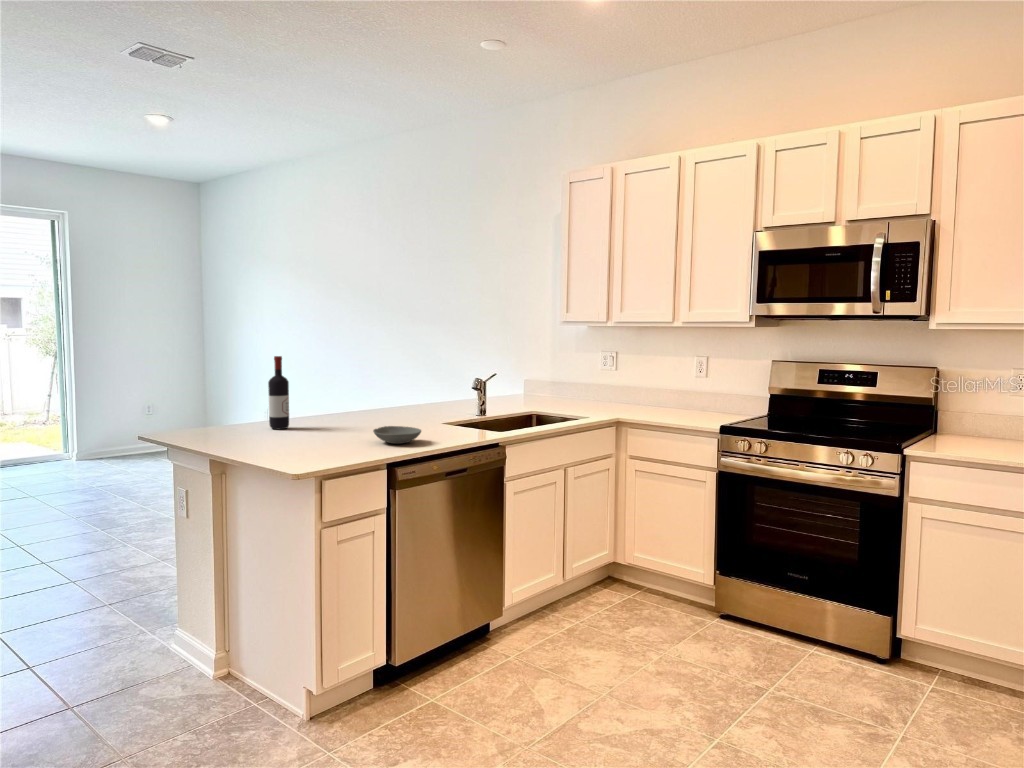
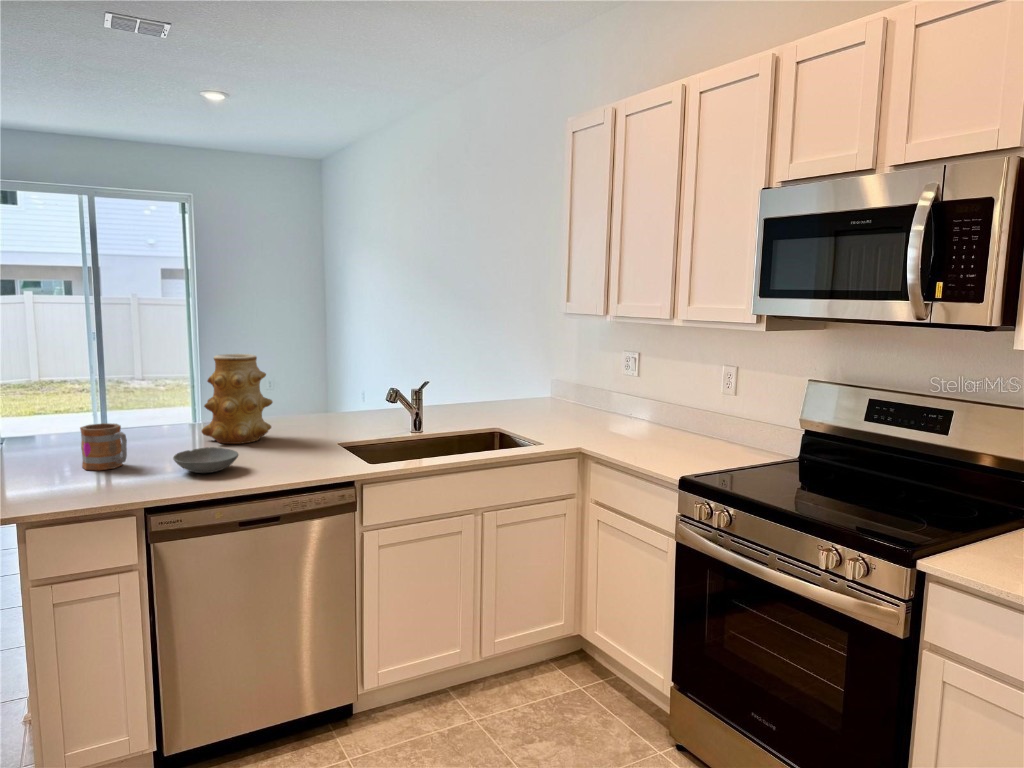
wine bottle: present [268,356,289,429] -> none [122,351,150,438]
vase: none [339,356,394,429] -> present [202,354,273,444]
mug: none [296,410,338,448] -> present [80,423,127,470]

